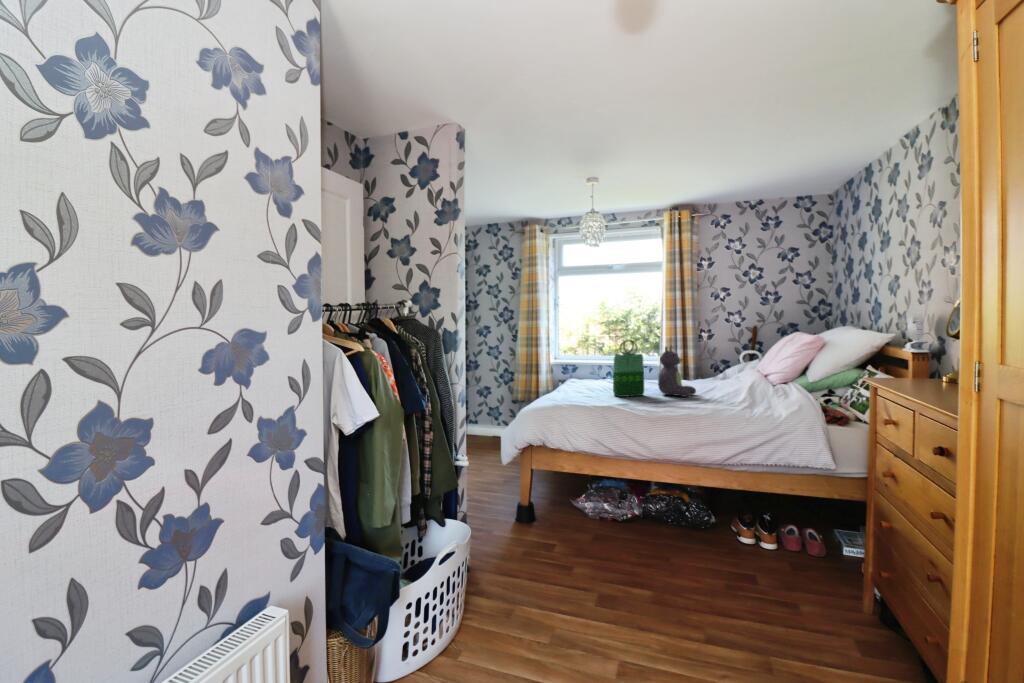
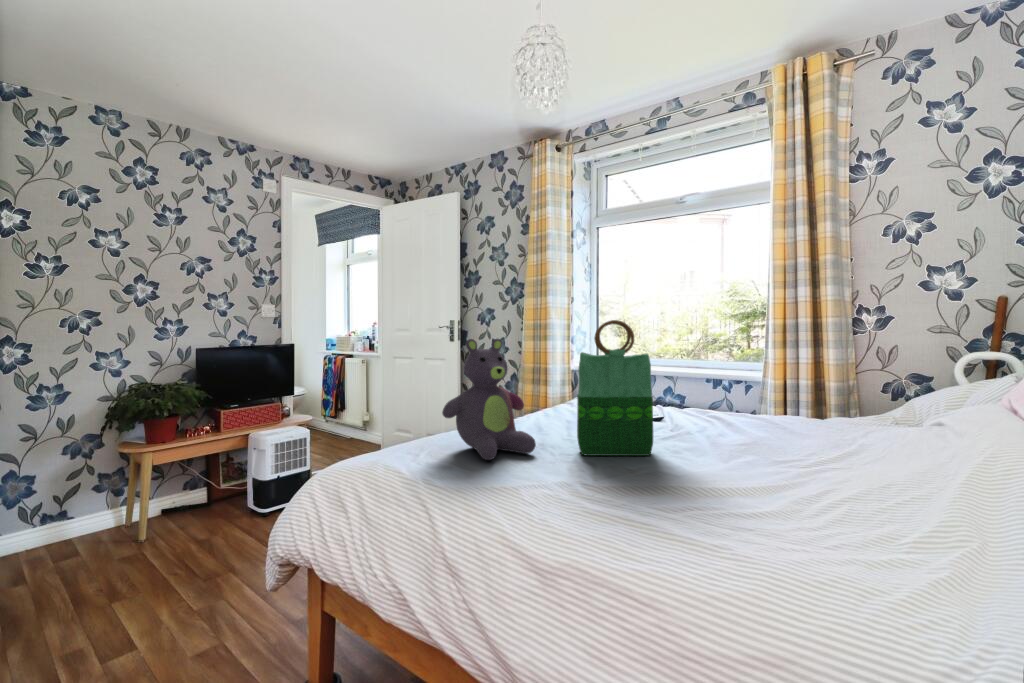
stuffed bear: present [658,346,696,397] -> present [442,339,536,460]

